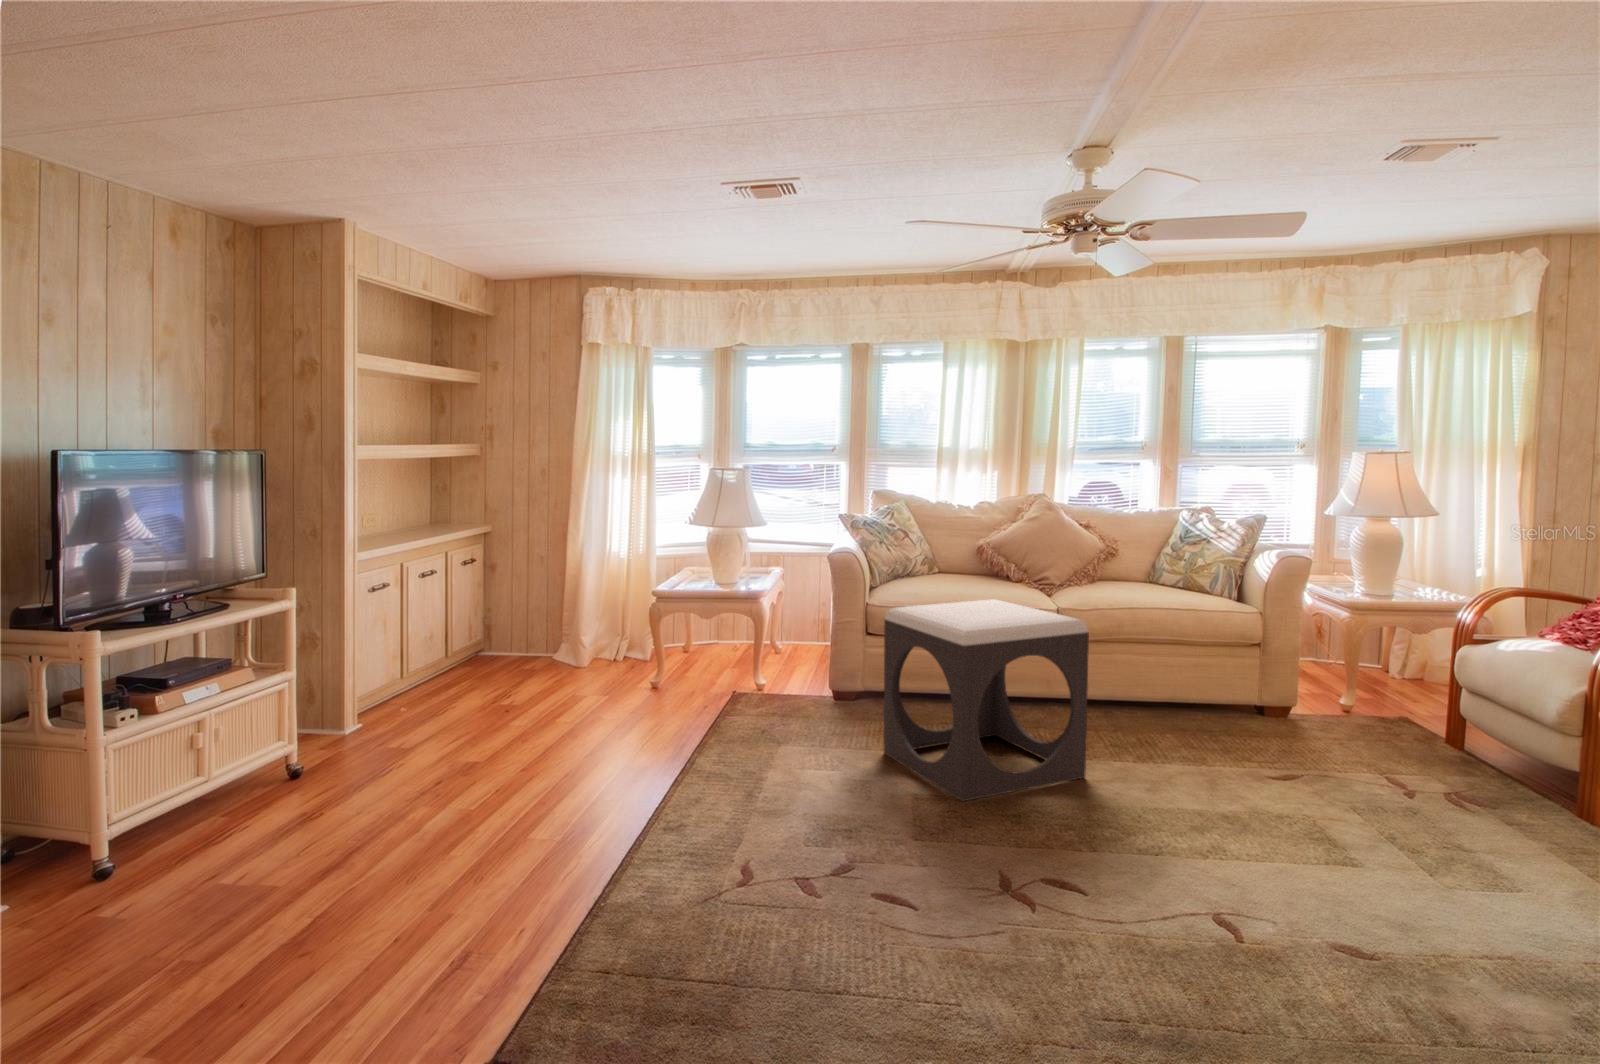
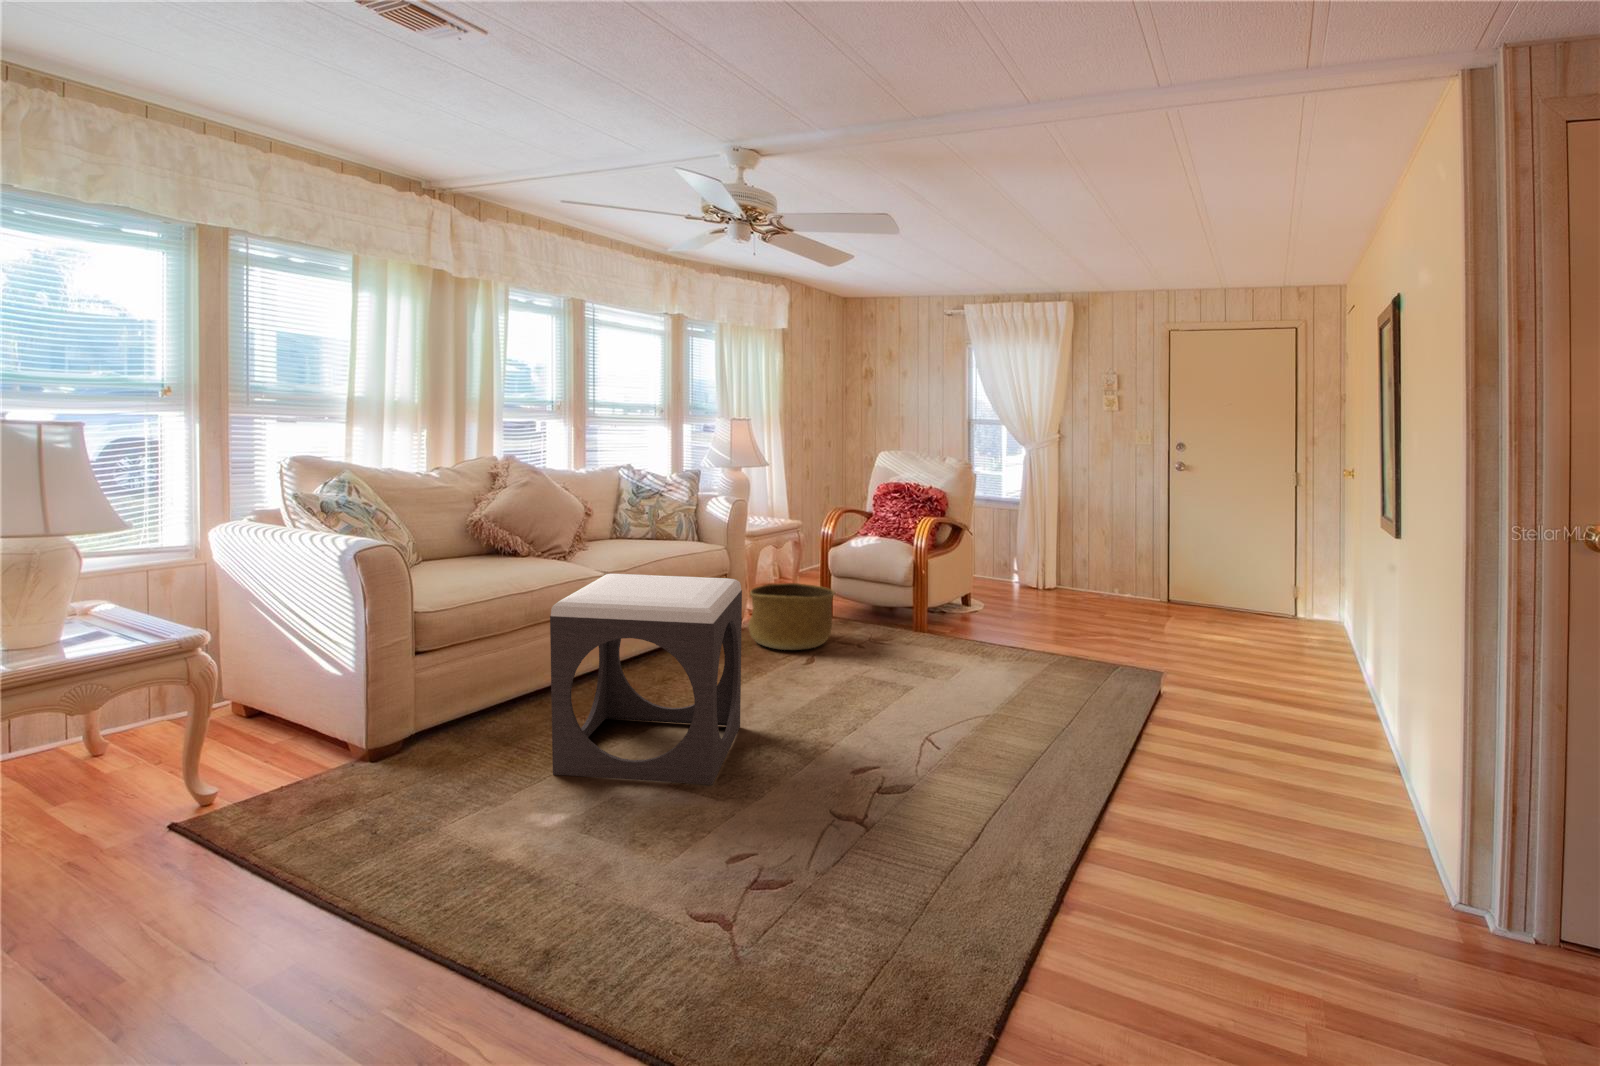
basket: none [1267,660,1395,748] -> present [748,583,835,650]

